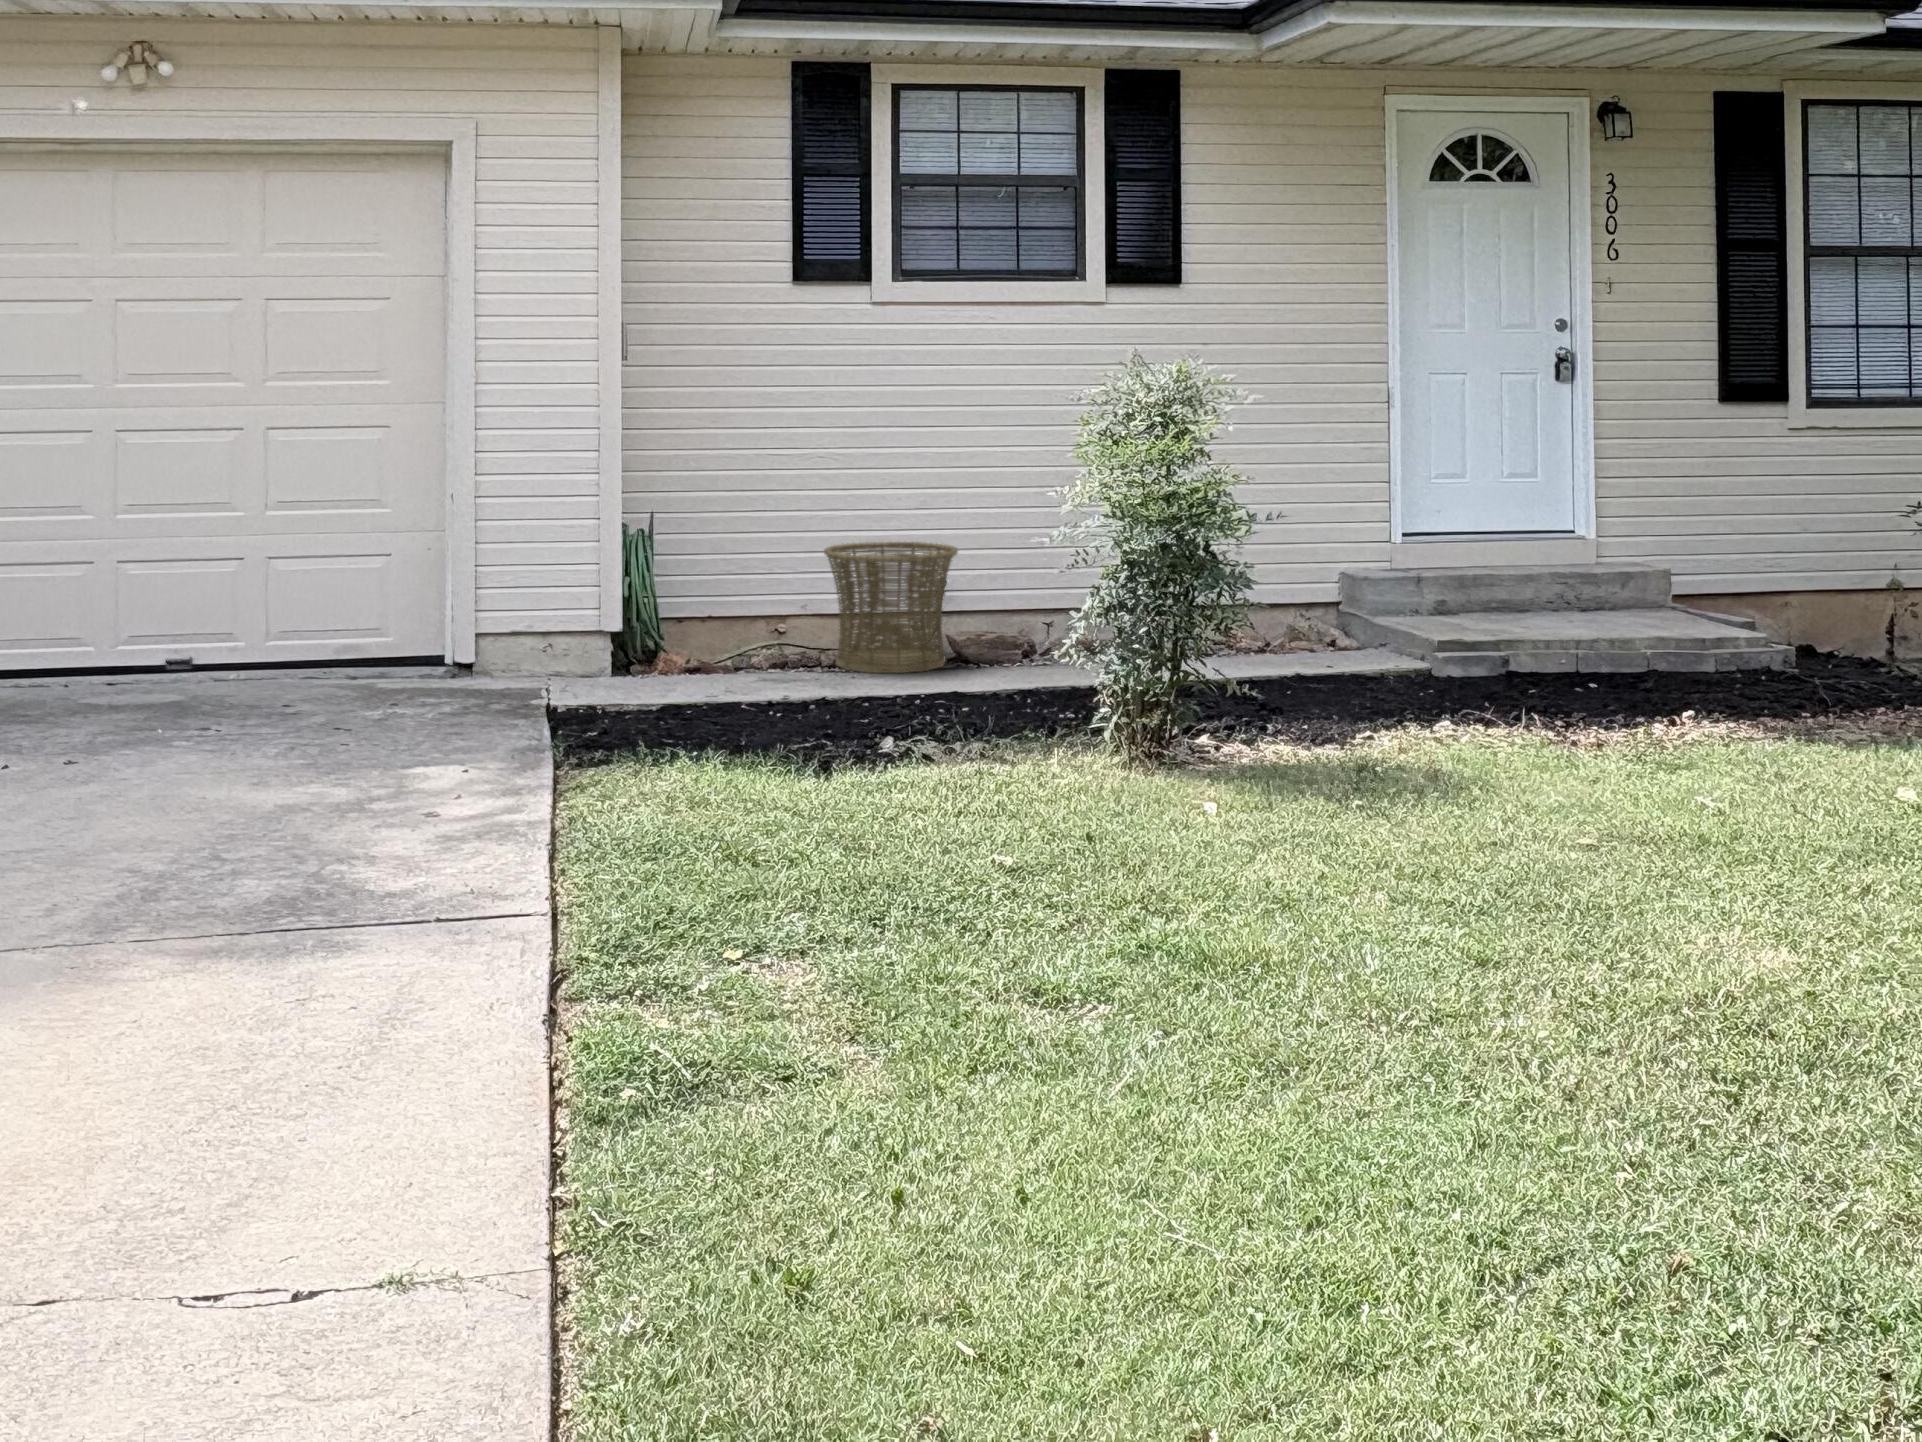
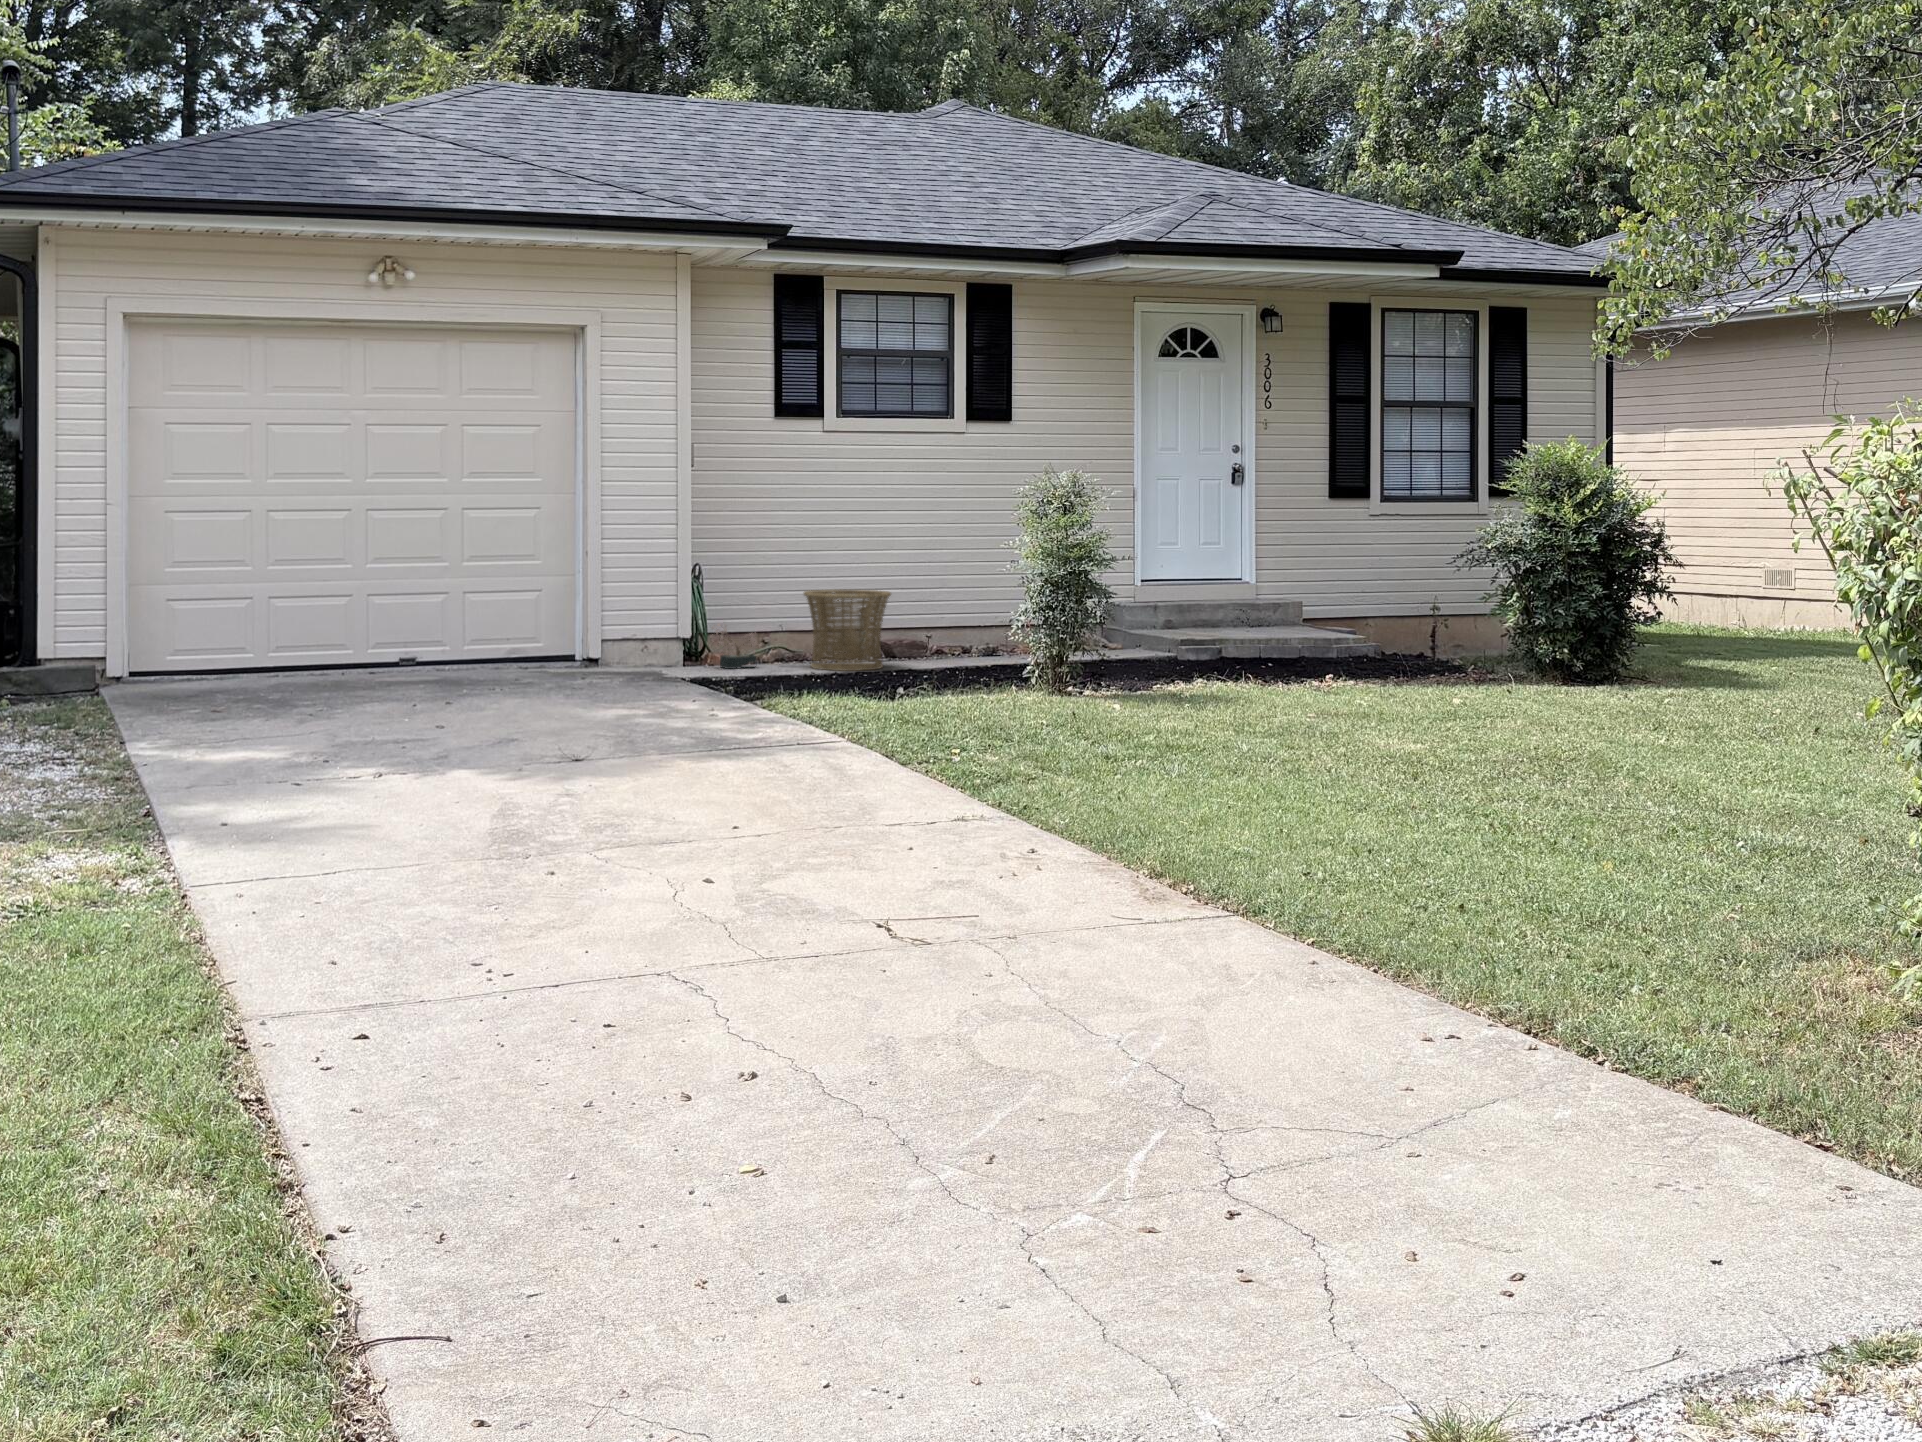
decorative plant: none [683,593,766,663] -> present [710,624,761,669]

